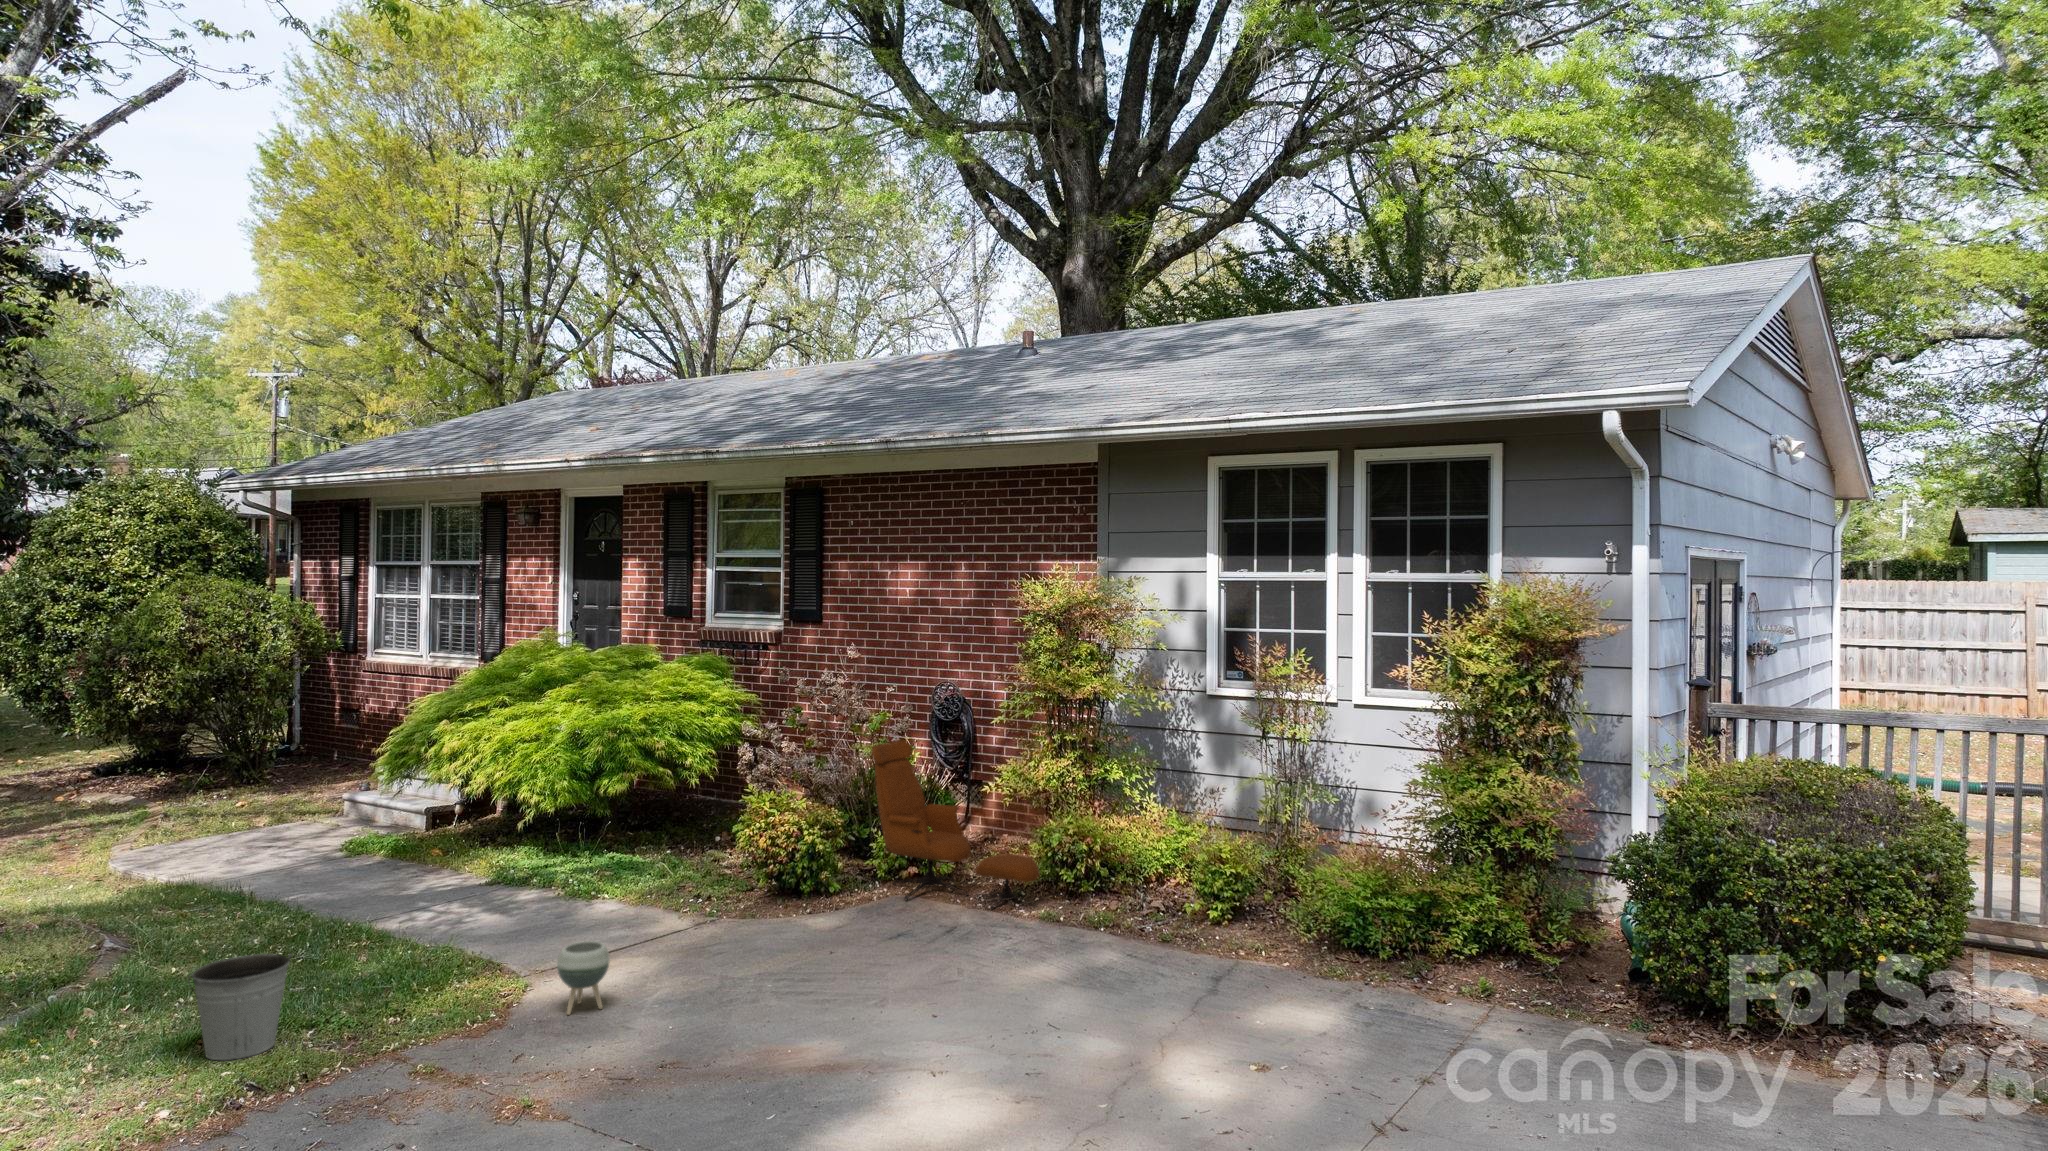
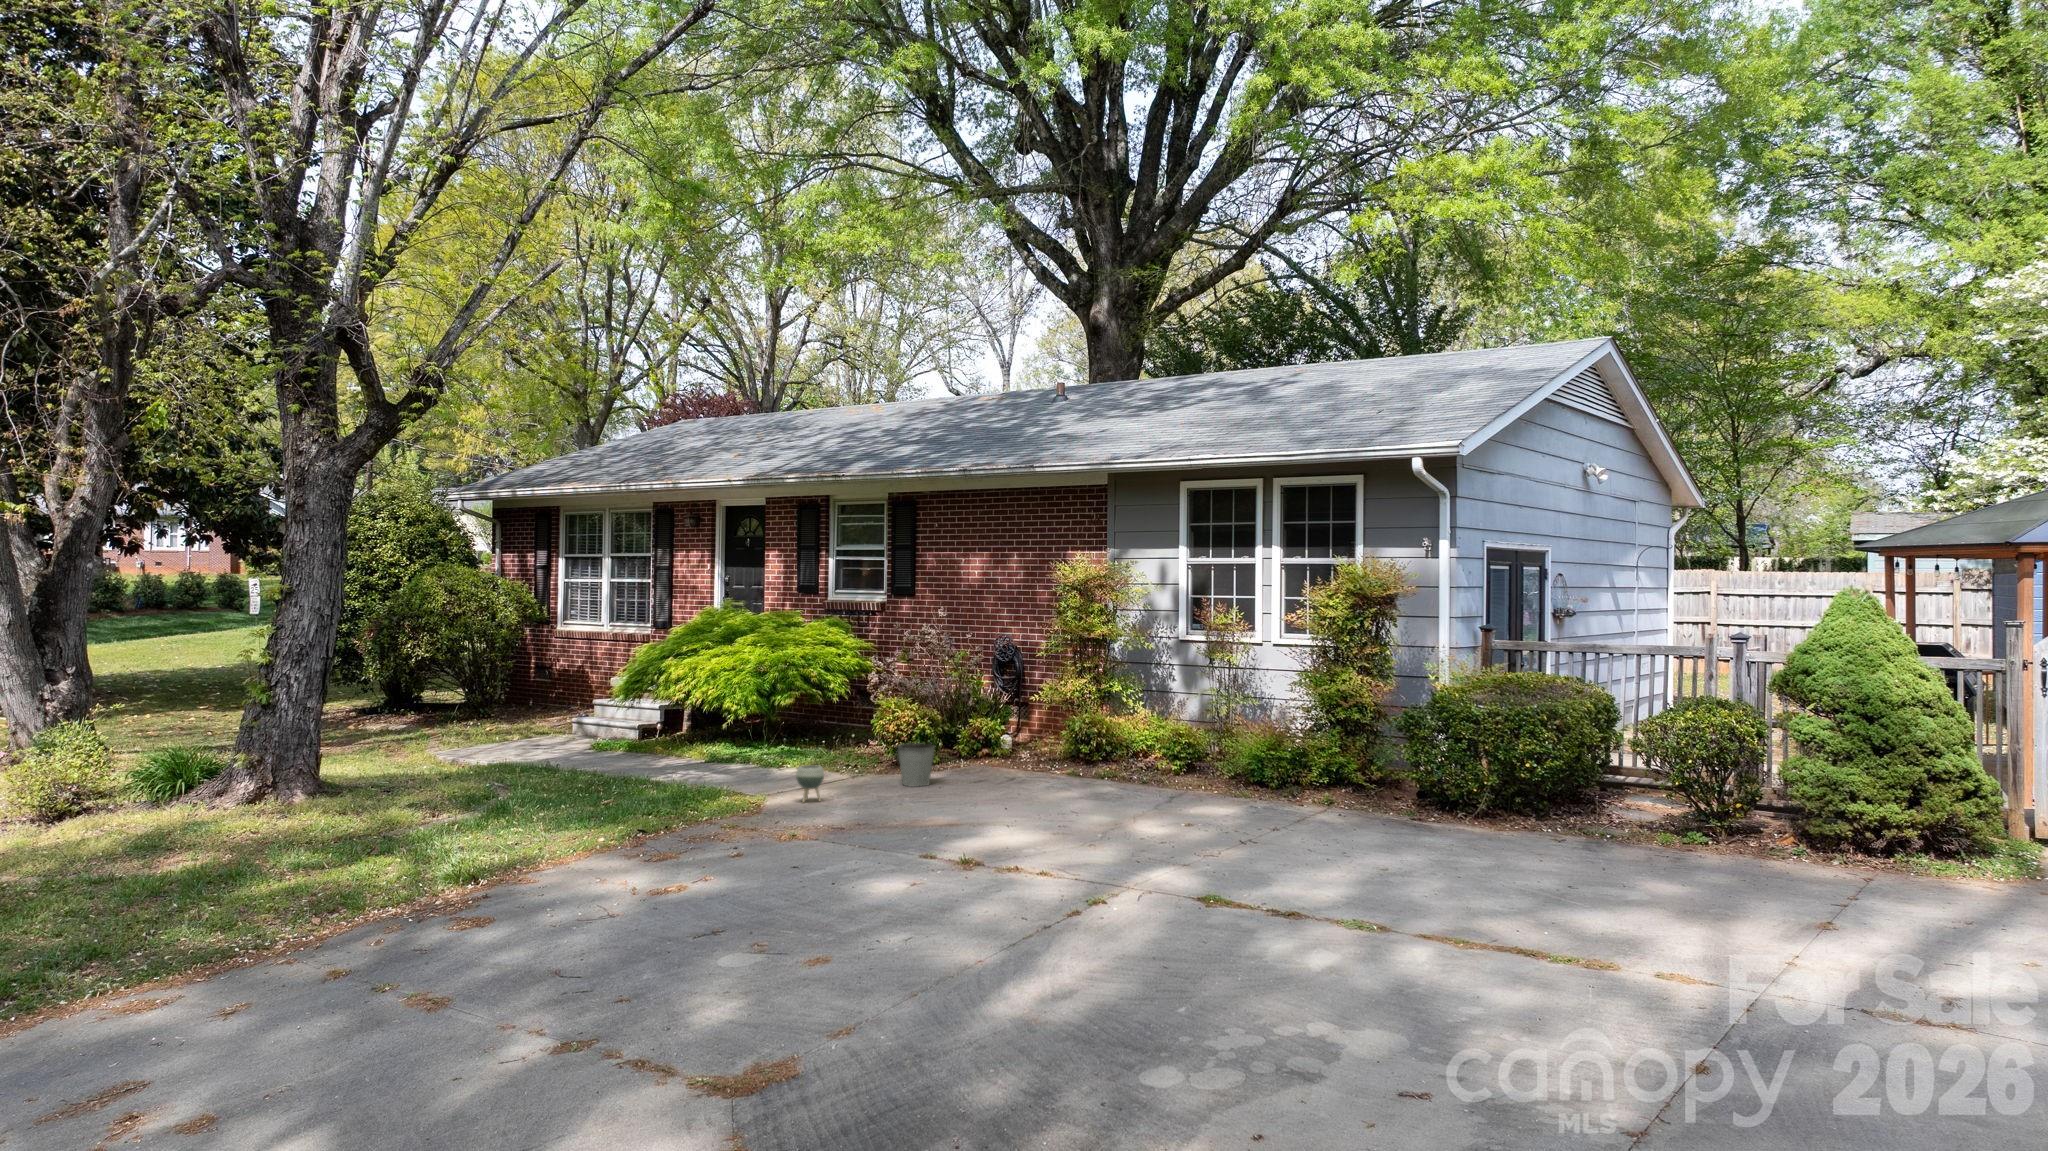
lounge chair: present [871,741,1039,909] -> none [959,670,1069,773]
bucket: present [188,954,291,1060] -> present [898,743,935,787]

